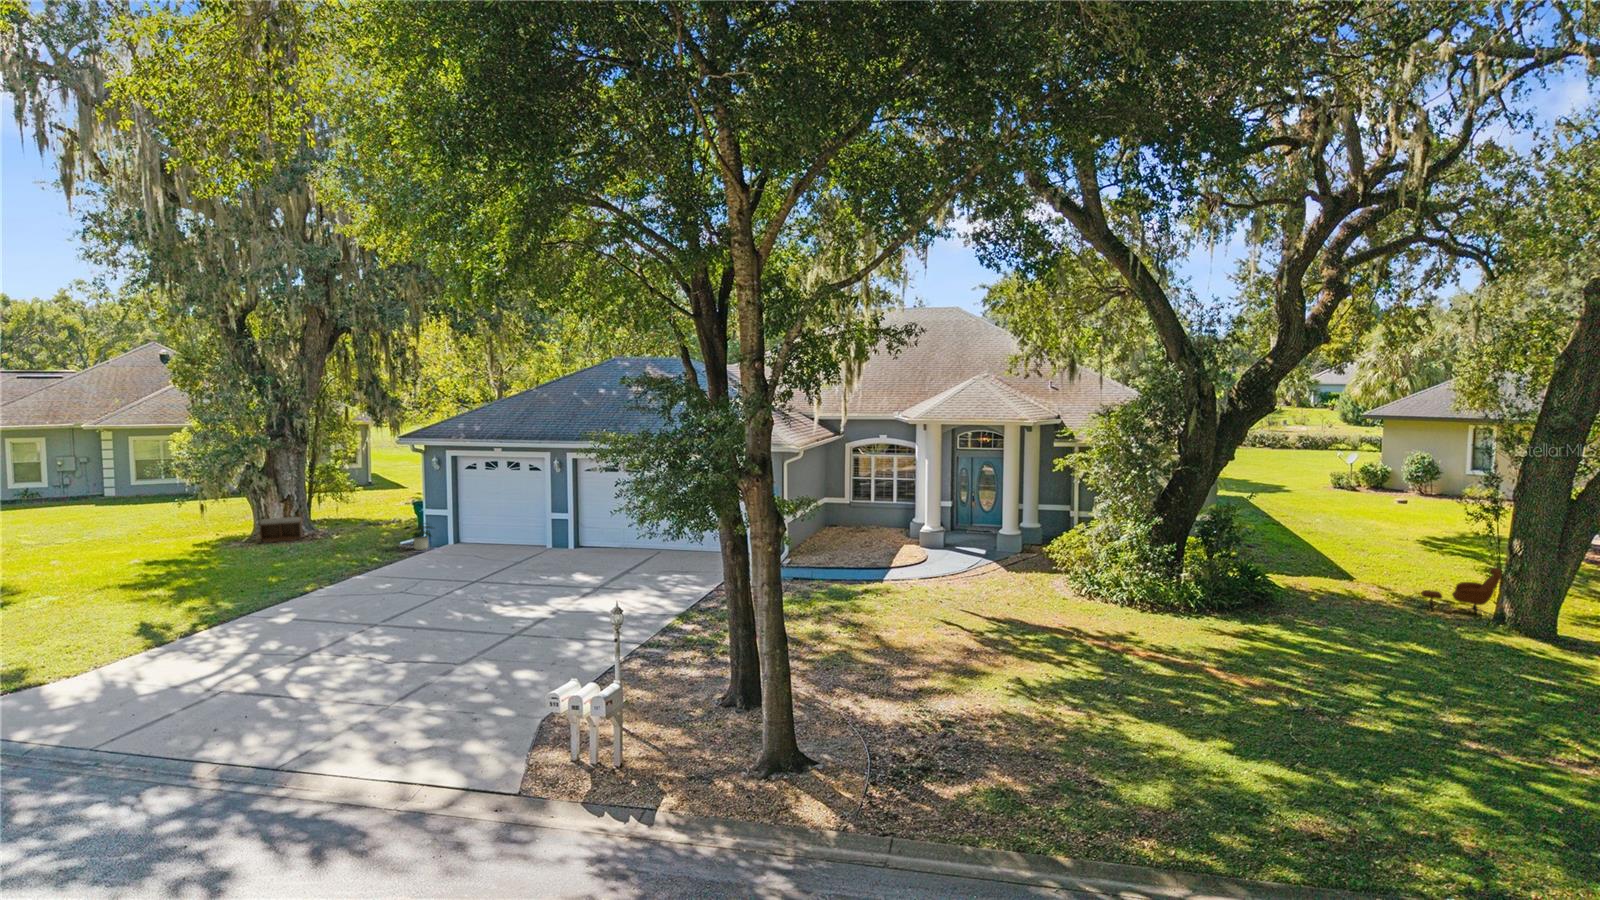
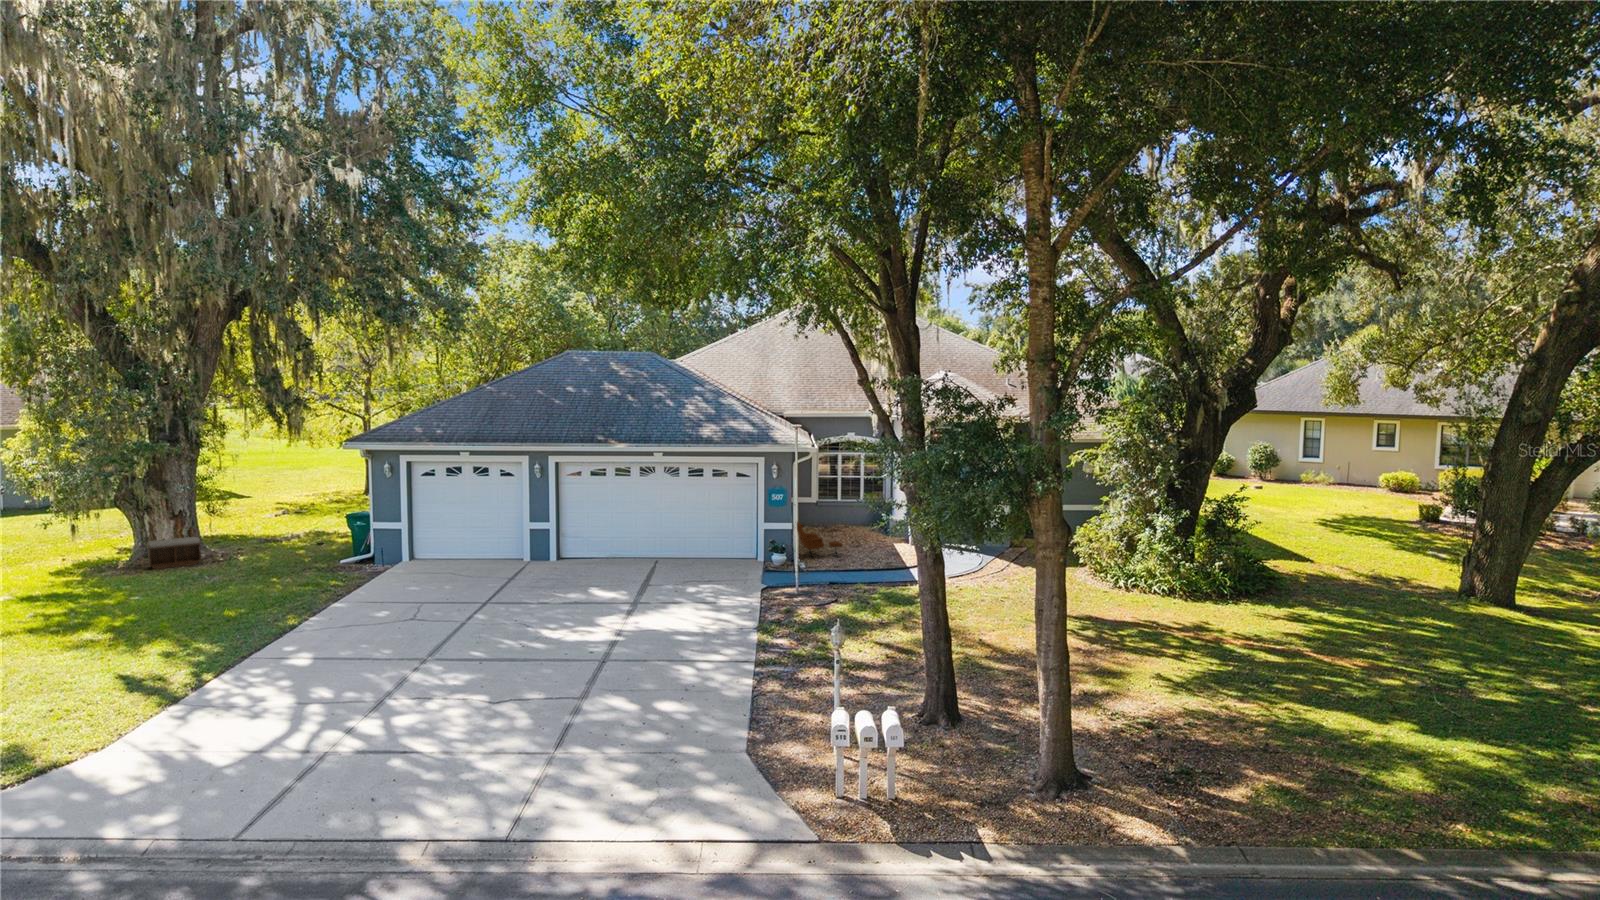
potted plant: present [408,525,432,550] -> none [350,539,388,570]
lounge chair: present [1422,568,1502,616] -> present [797,522,842,557]

